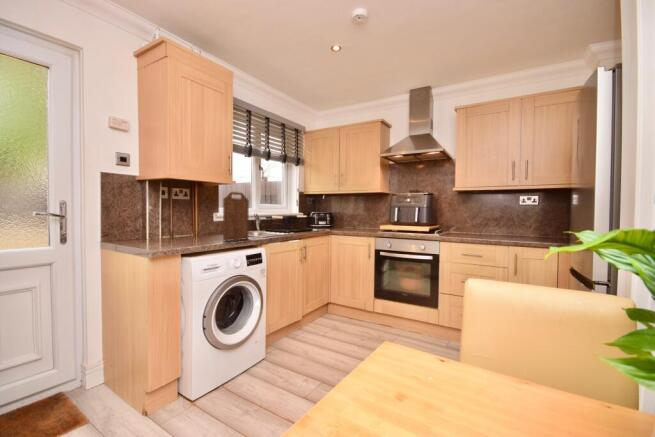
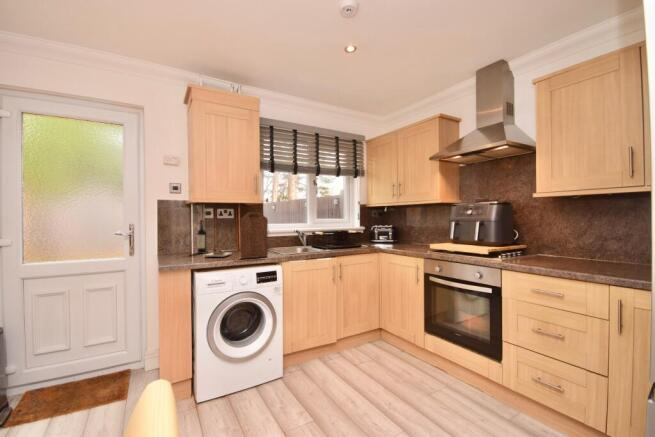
wine bottle: none [153,200,204,241] -> present [198,220,231,257]

